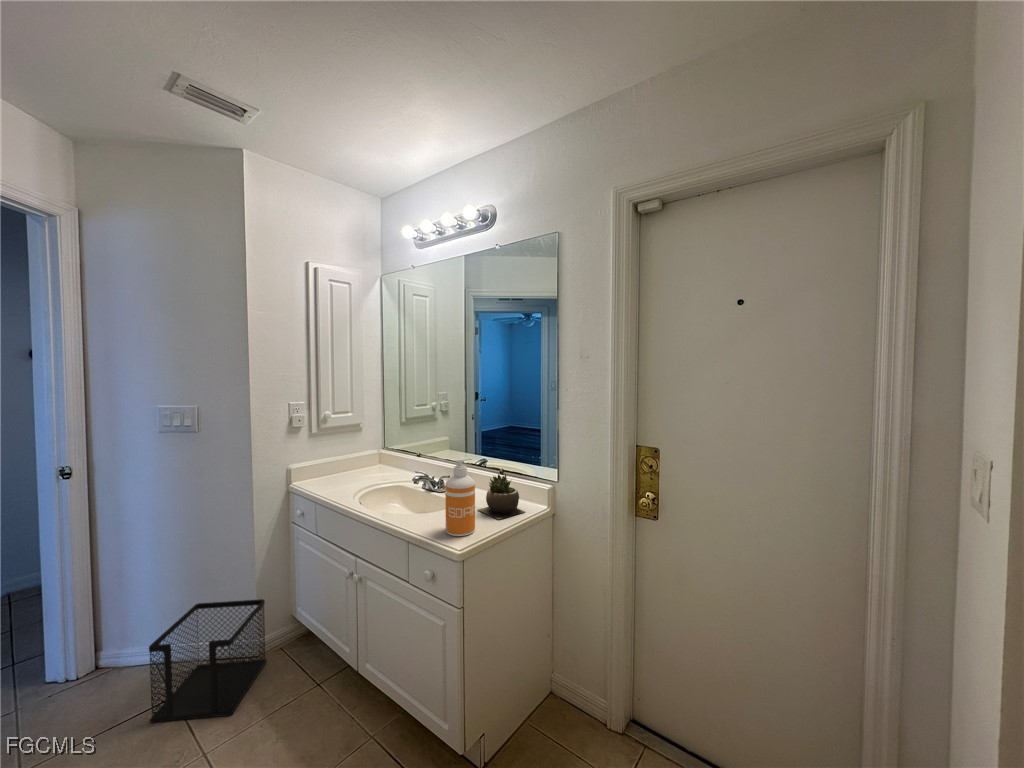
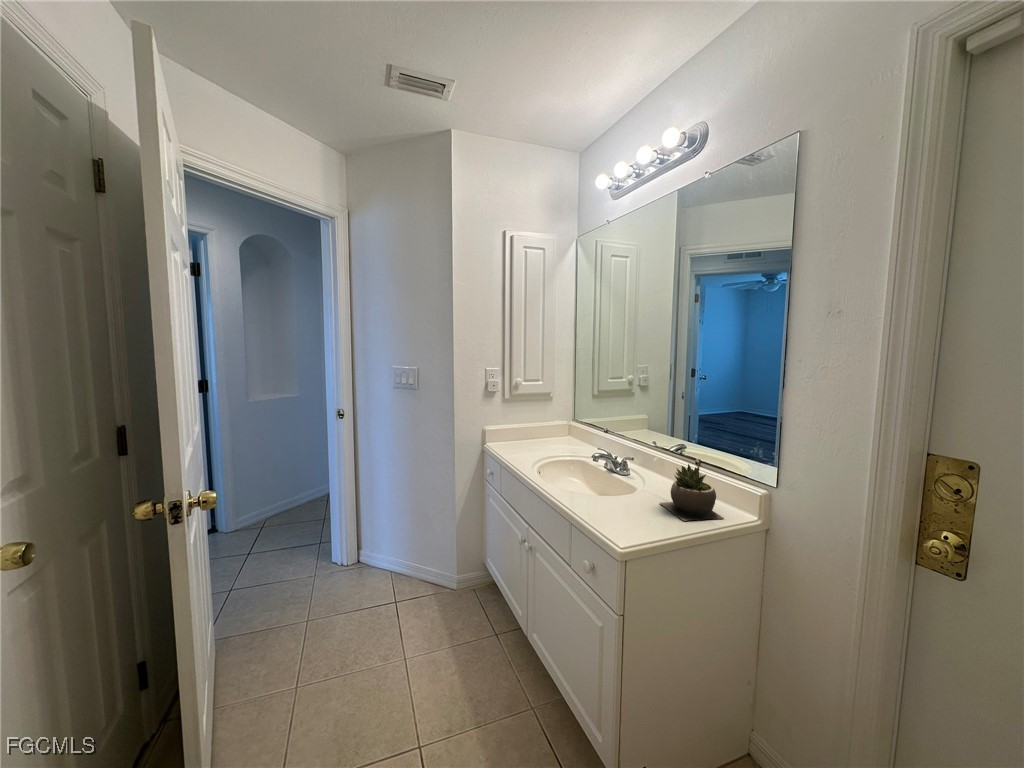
soap dispenser: present [445,458,475,536] -> none [613,439,651,532]
wastebasket: present [149,599,266,723] -> none [378,532,462,634]

